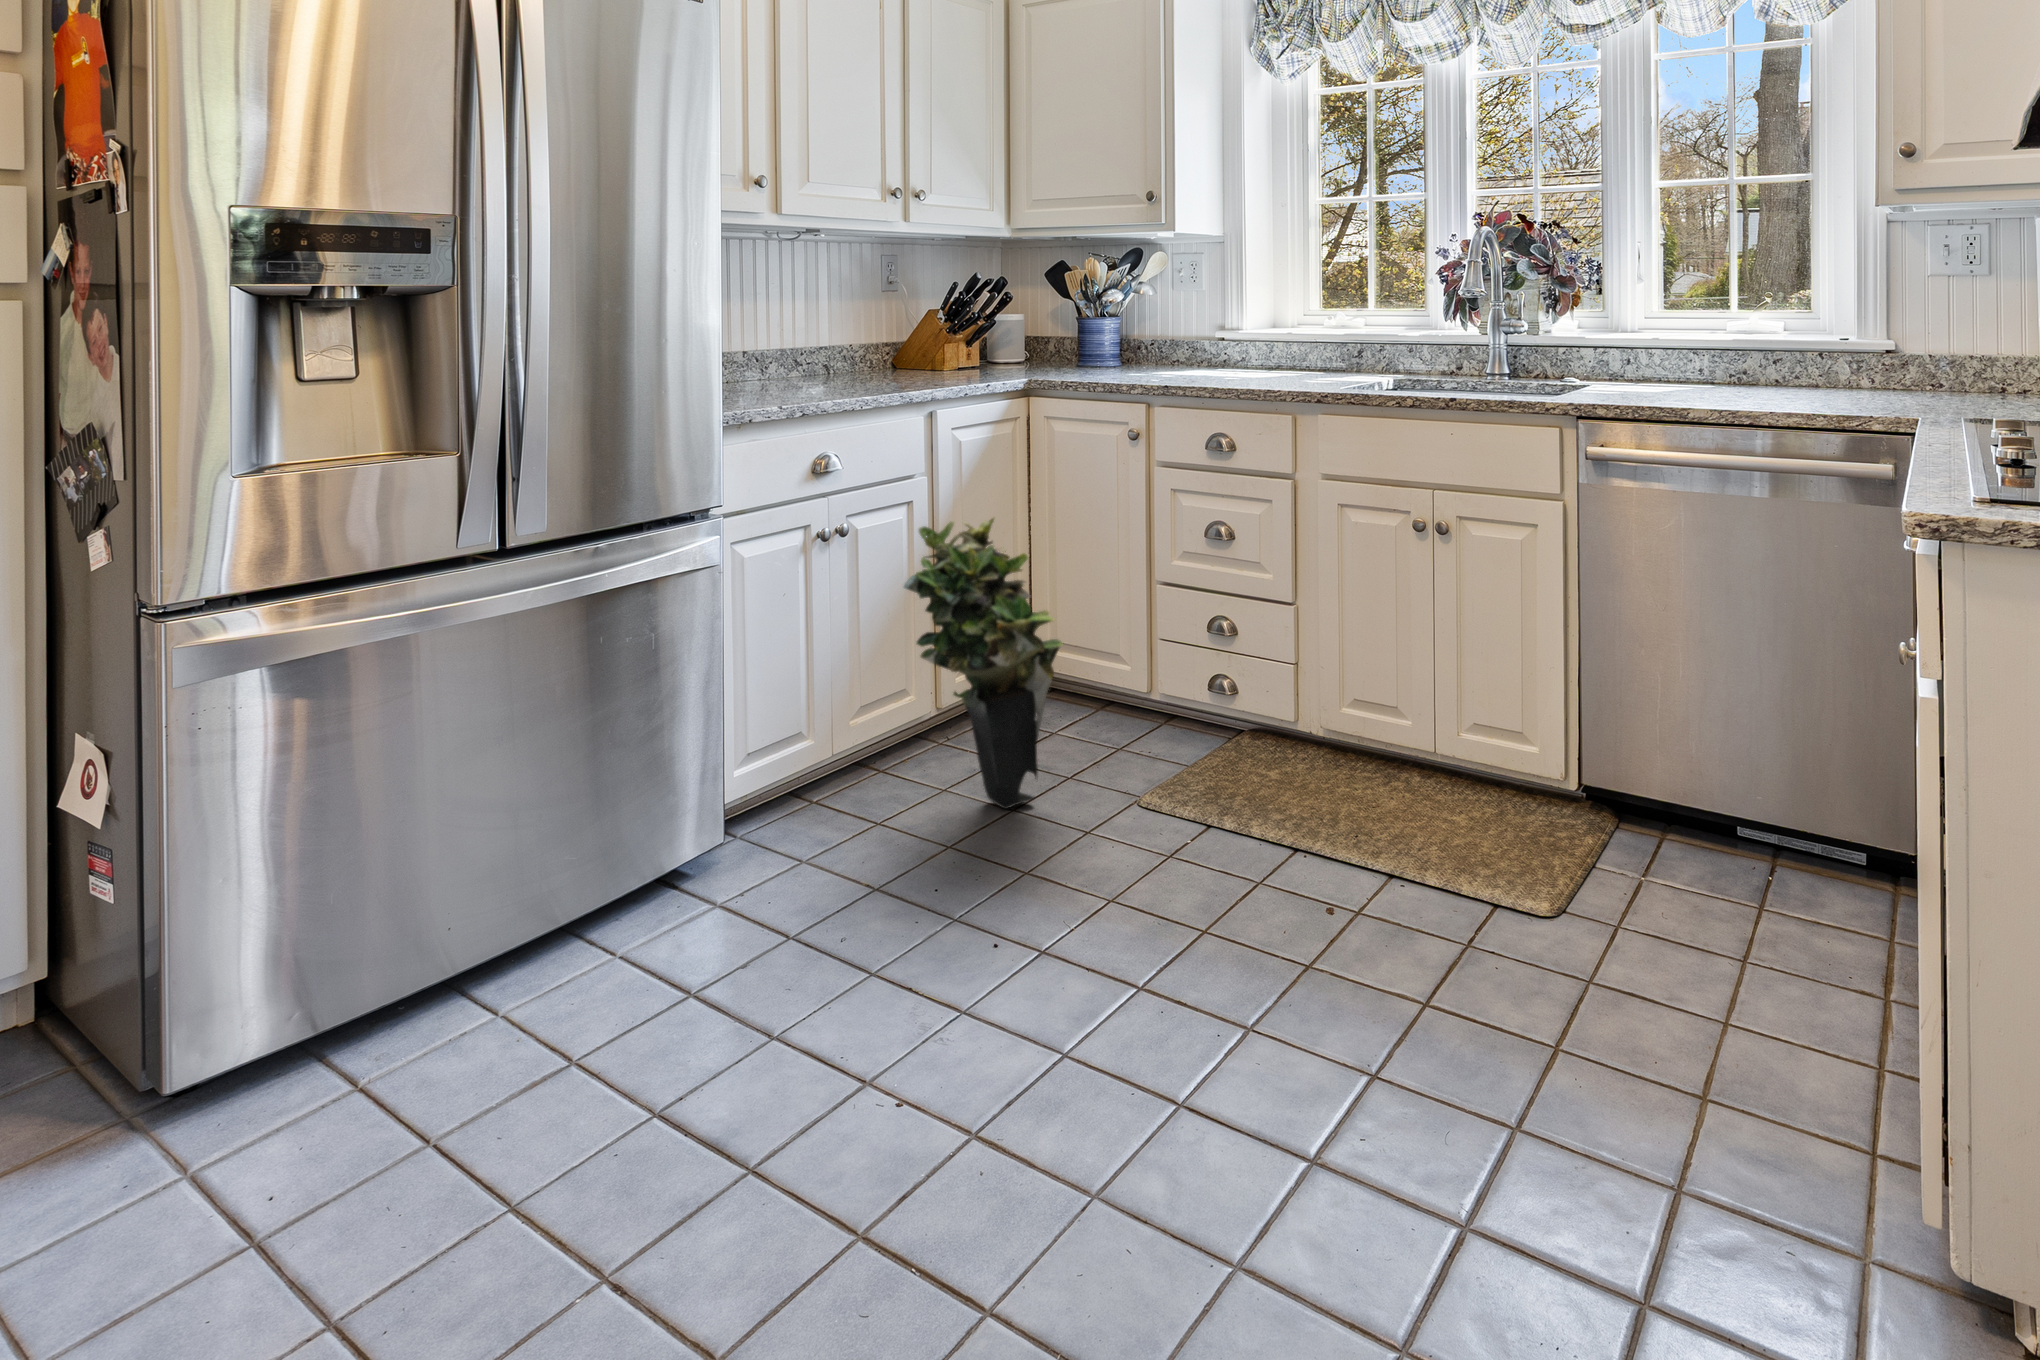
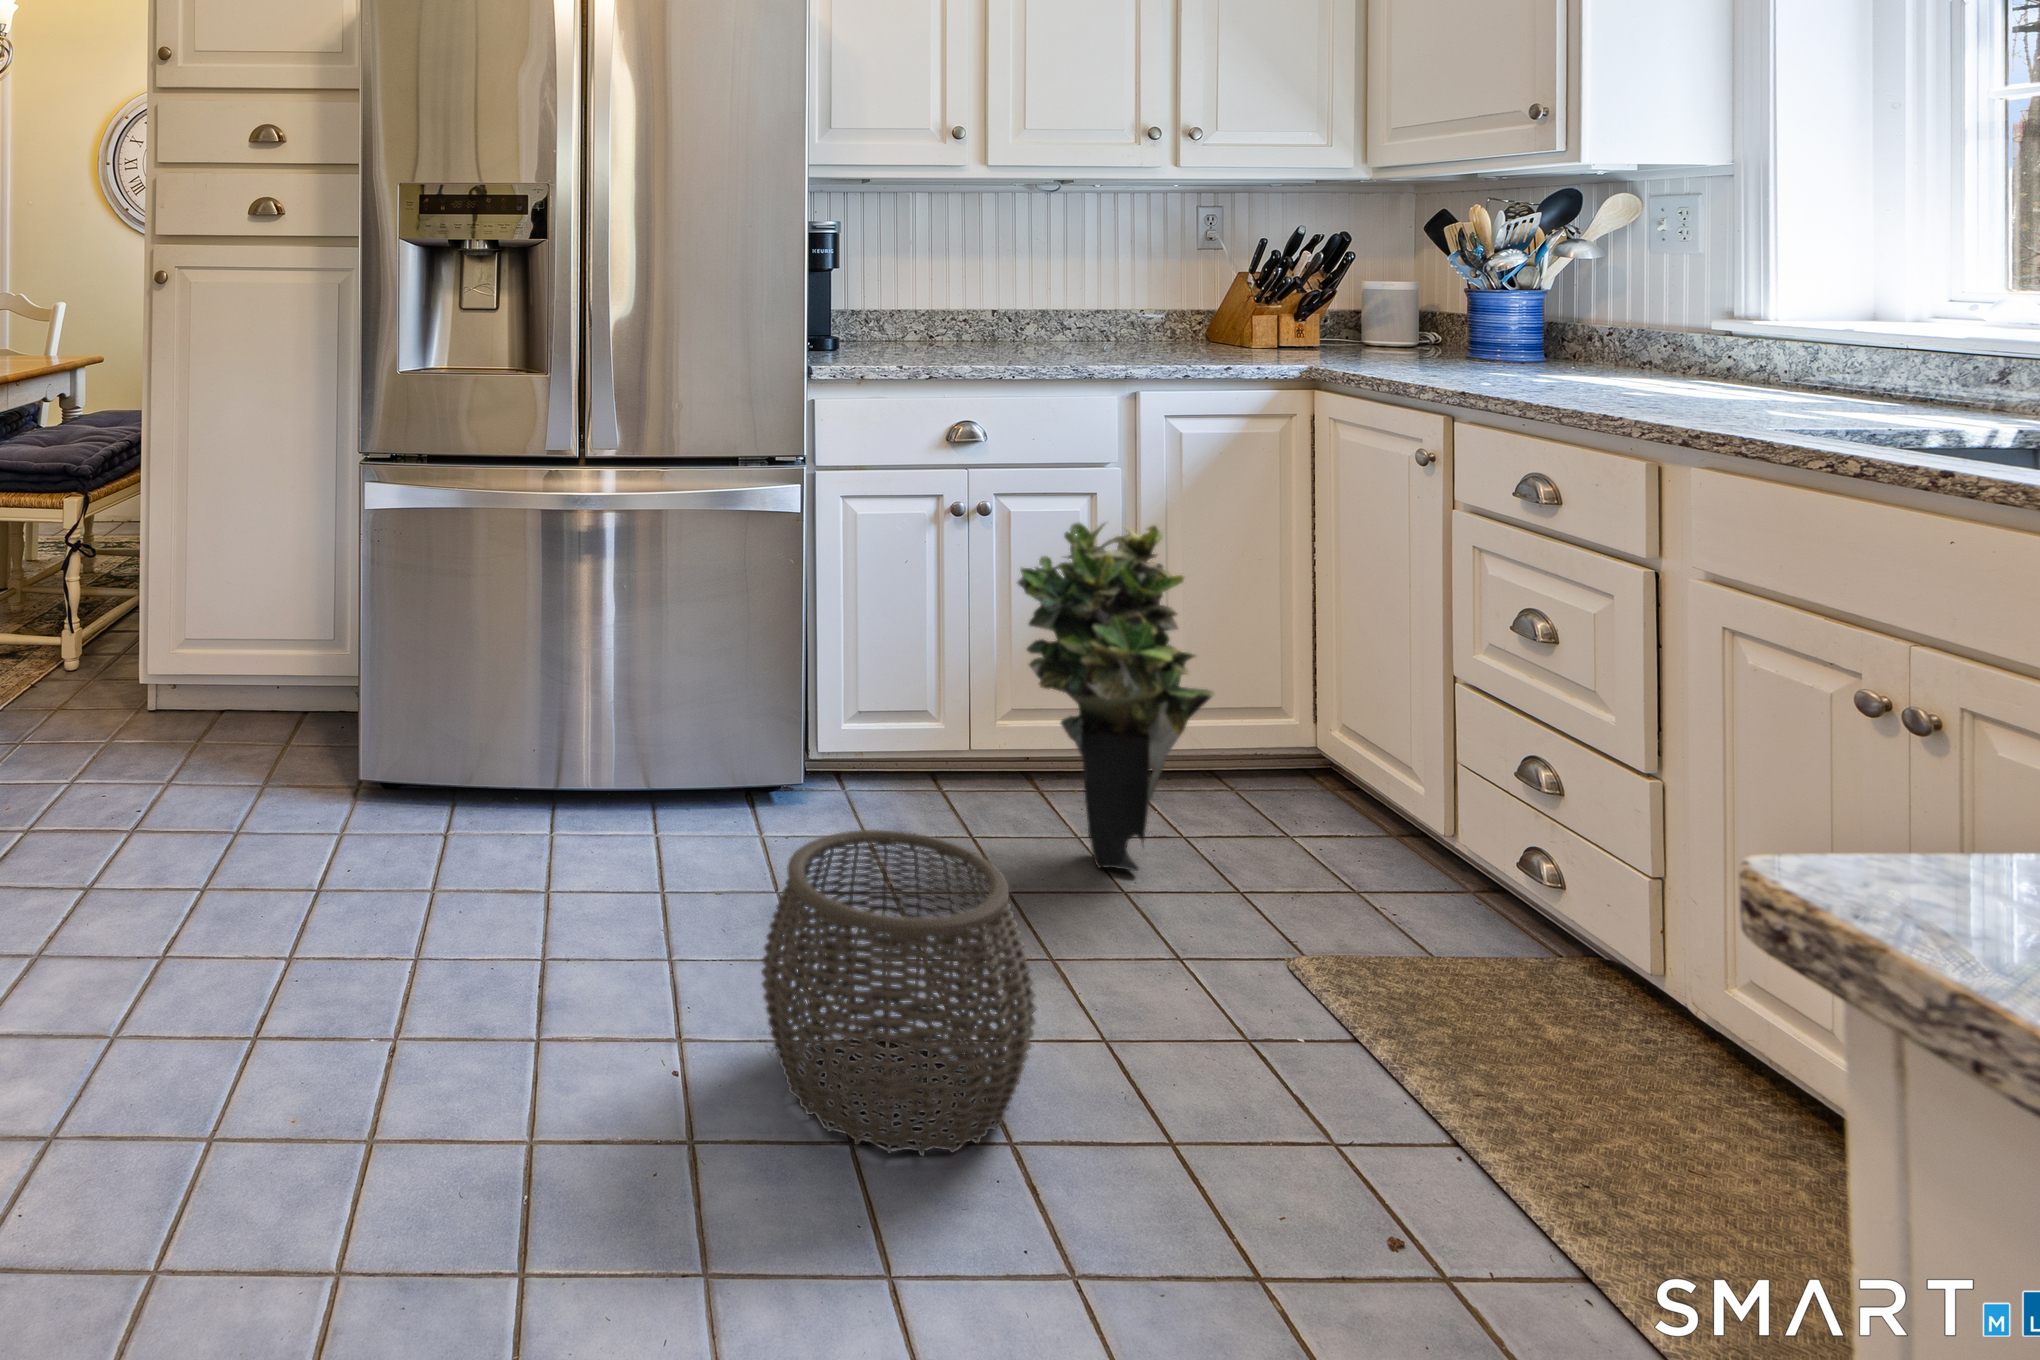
woven basket: none [986,802,1220,1086] -> present [761,830,1036,1156]

